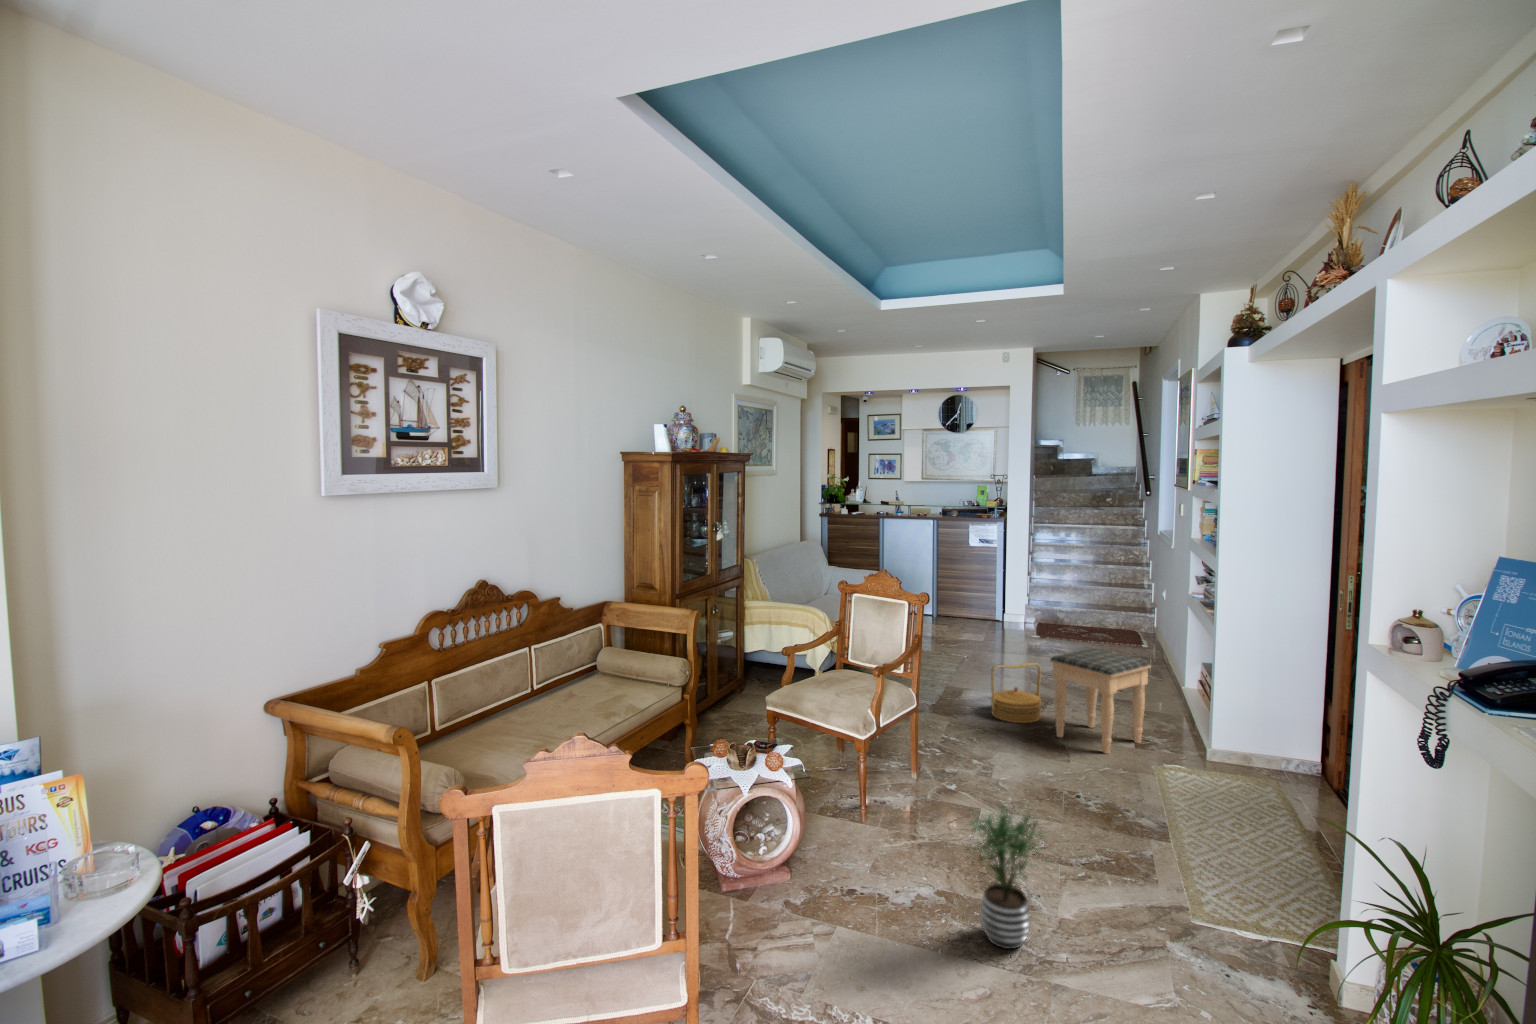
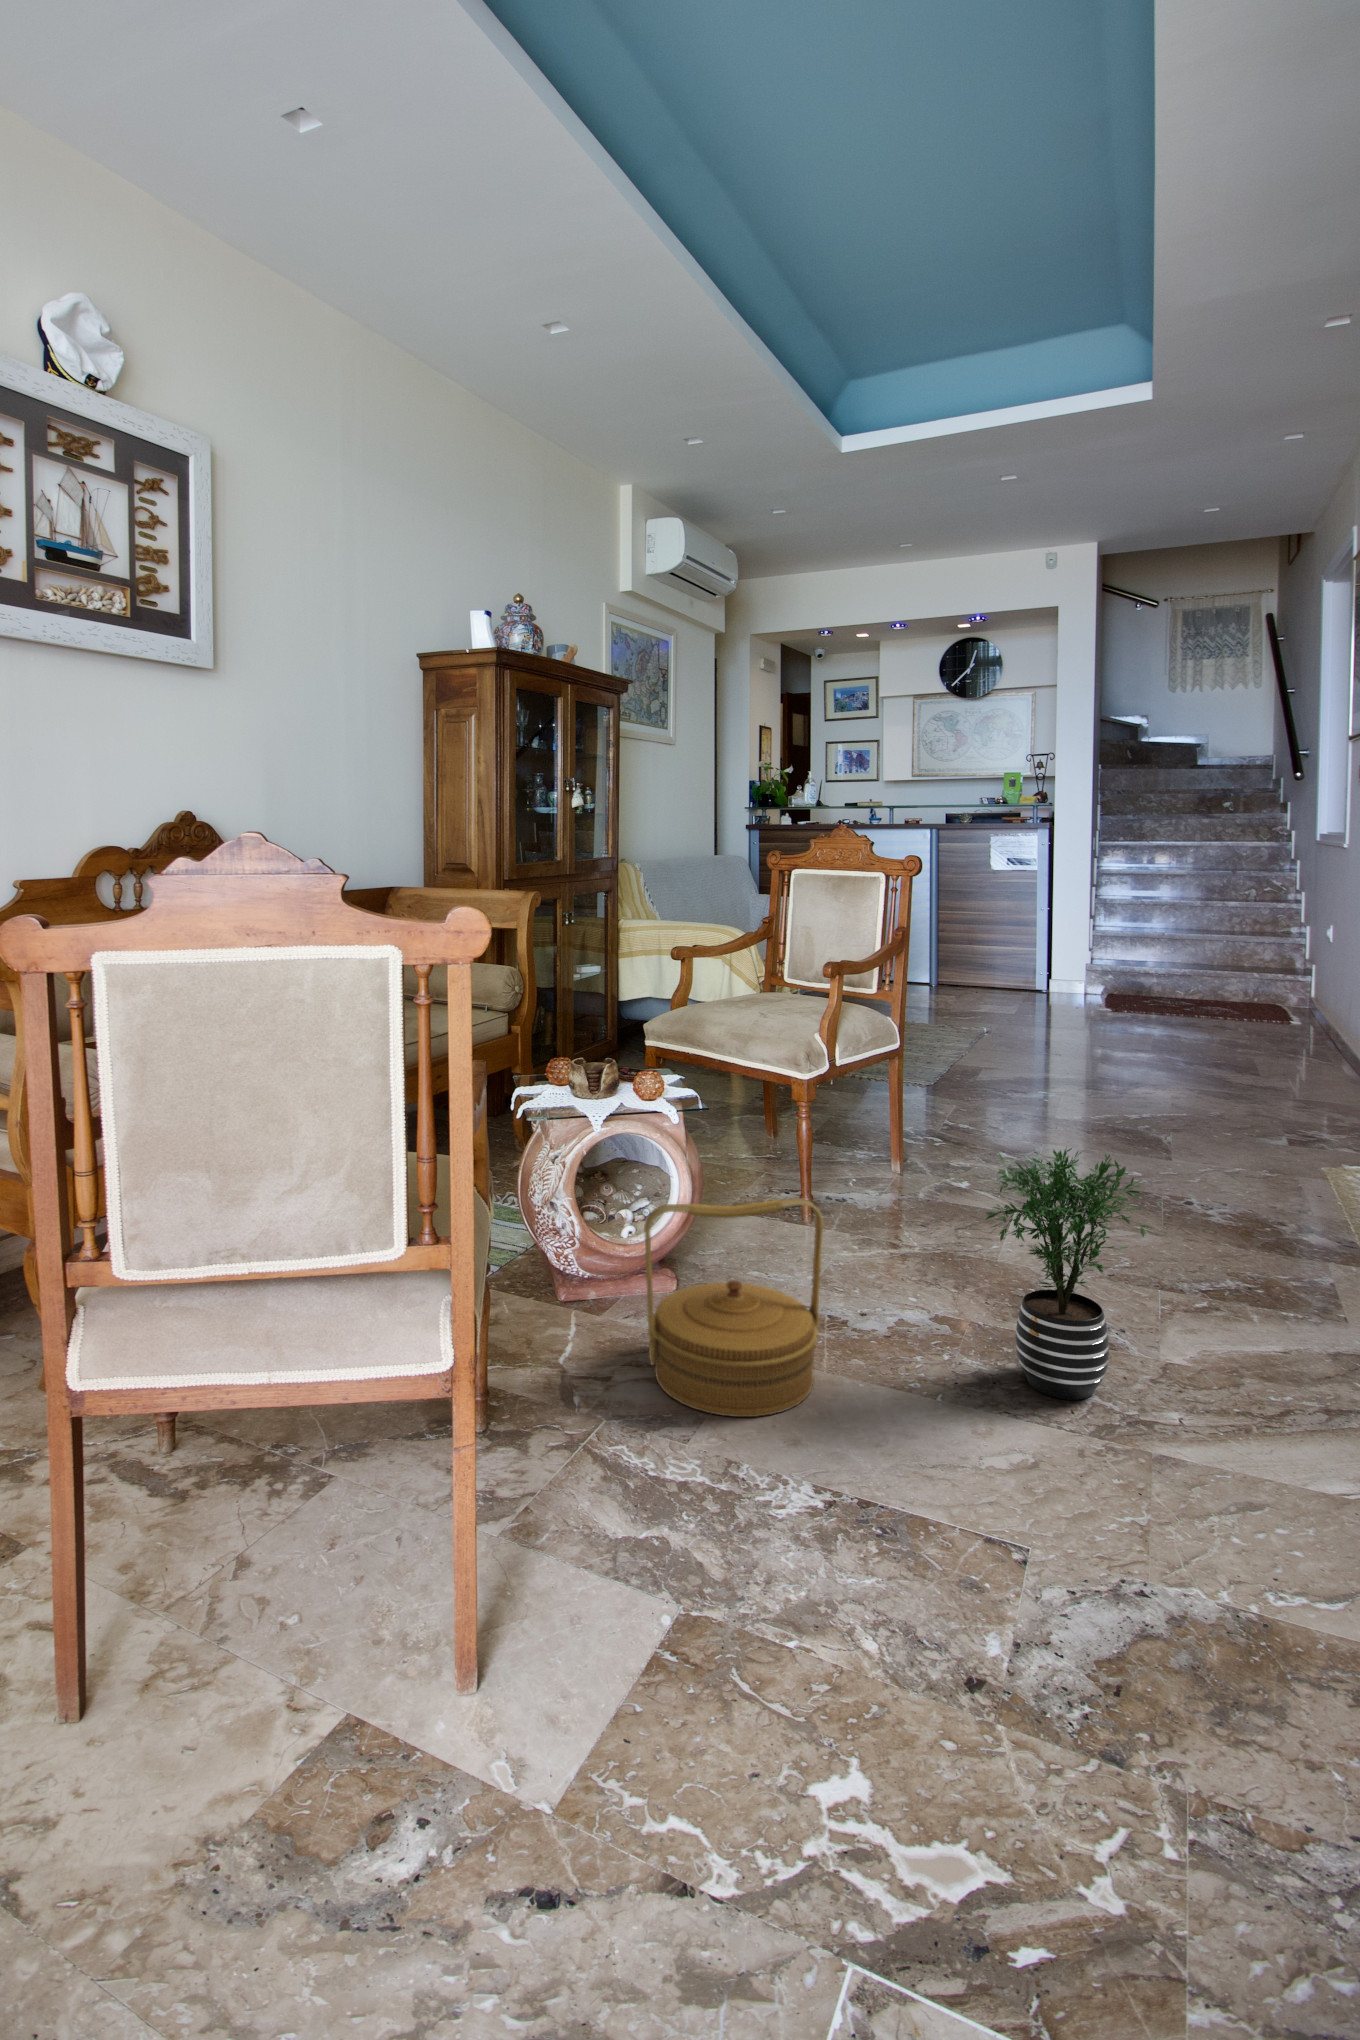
footstool: present [1050,648,1151,754] -> none [1133,980,1314,1148]
basket: present [991,663,1042,723] -> present [644,1198,823,1417]

